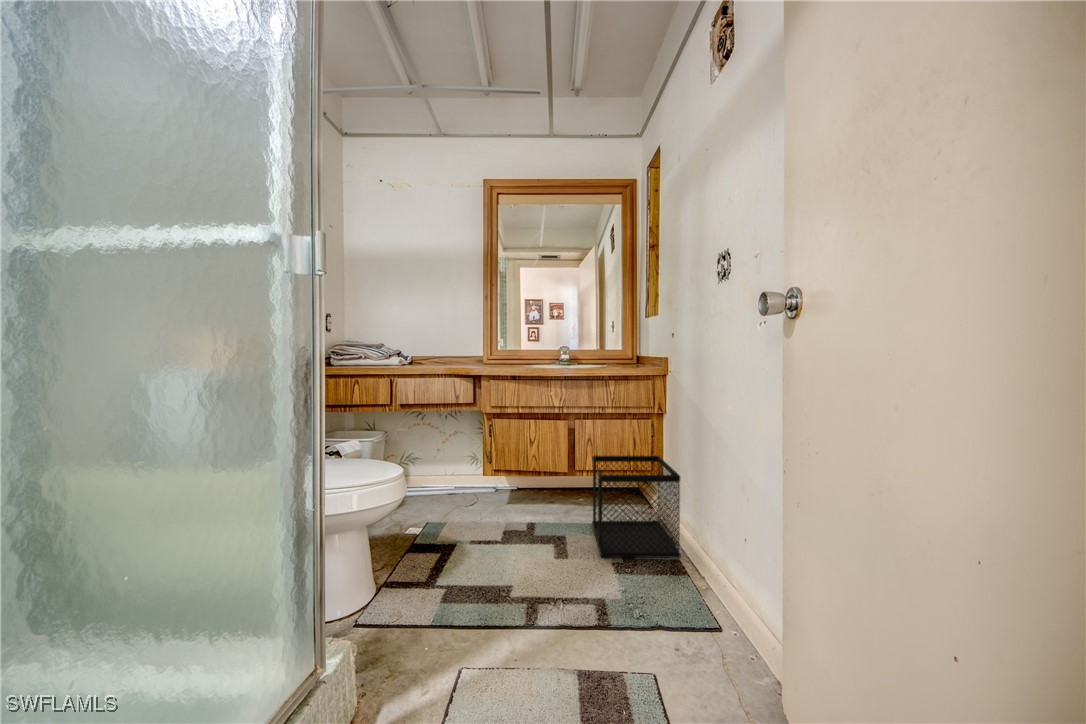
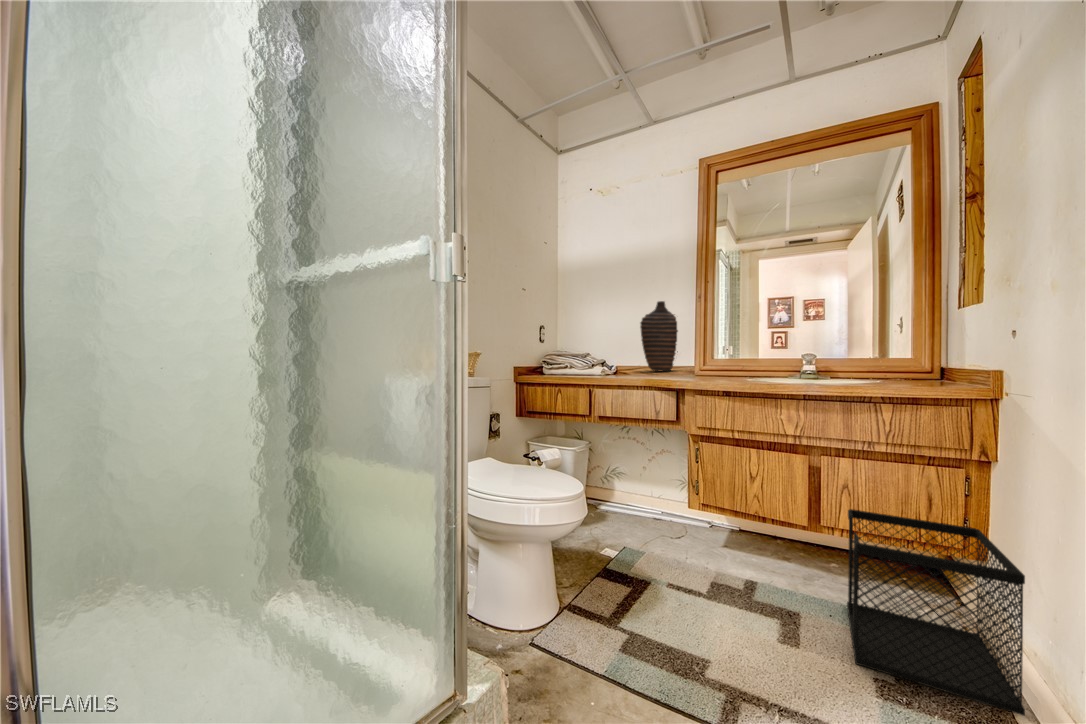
decorative vase: none [432,299,467,362] -> present [640,301,678,371]

